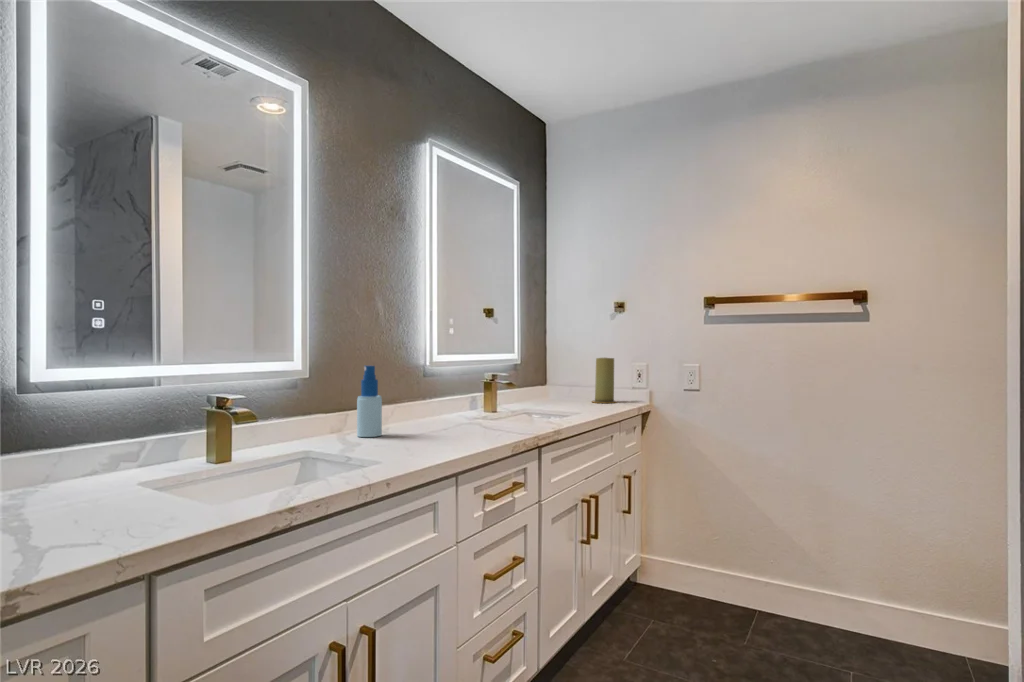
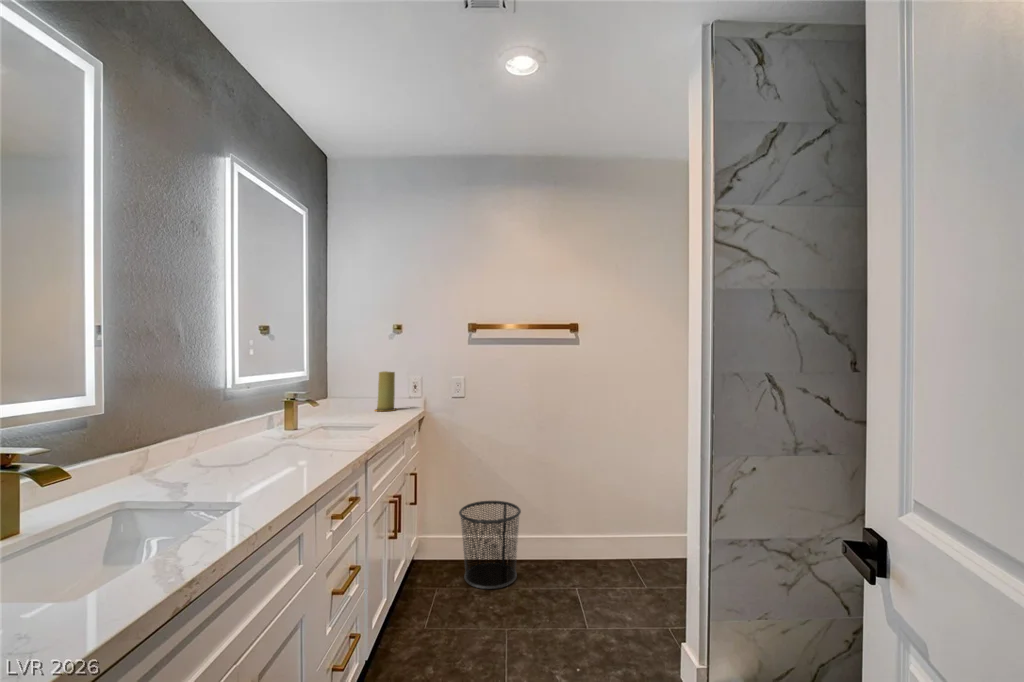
spray bottle: present [357,366,382,437] -> none [167,395,199,475]
waste bin: none [684,526,770,640] -> present [459,501,521,589]

